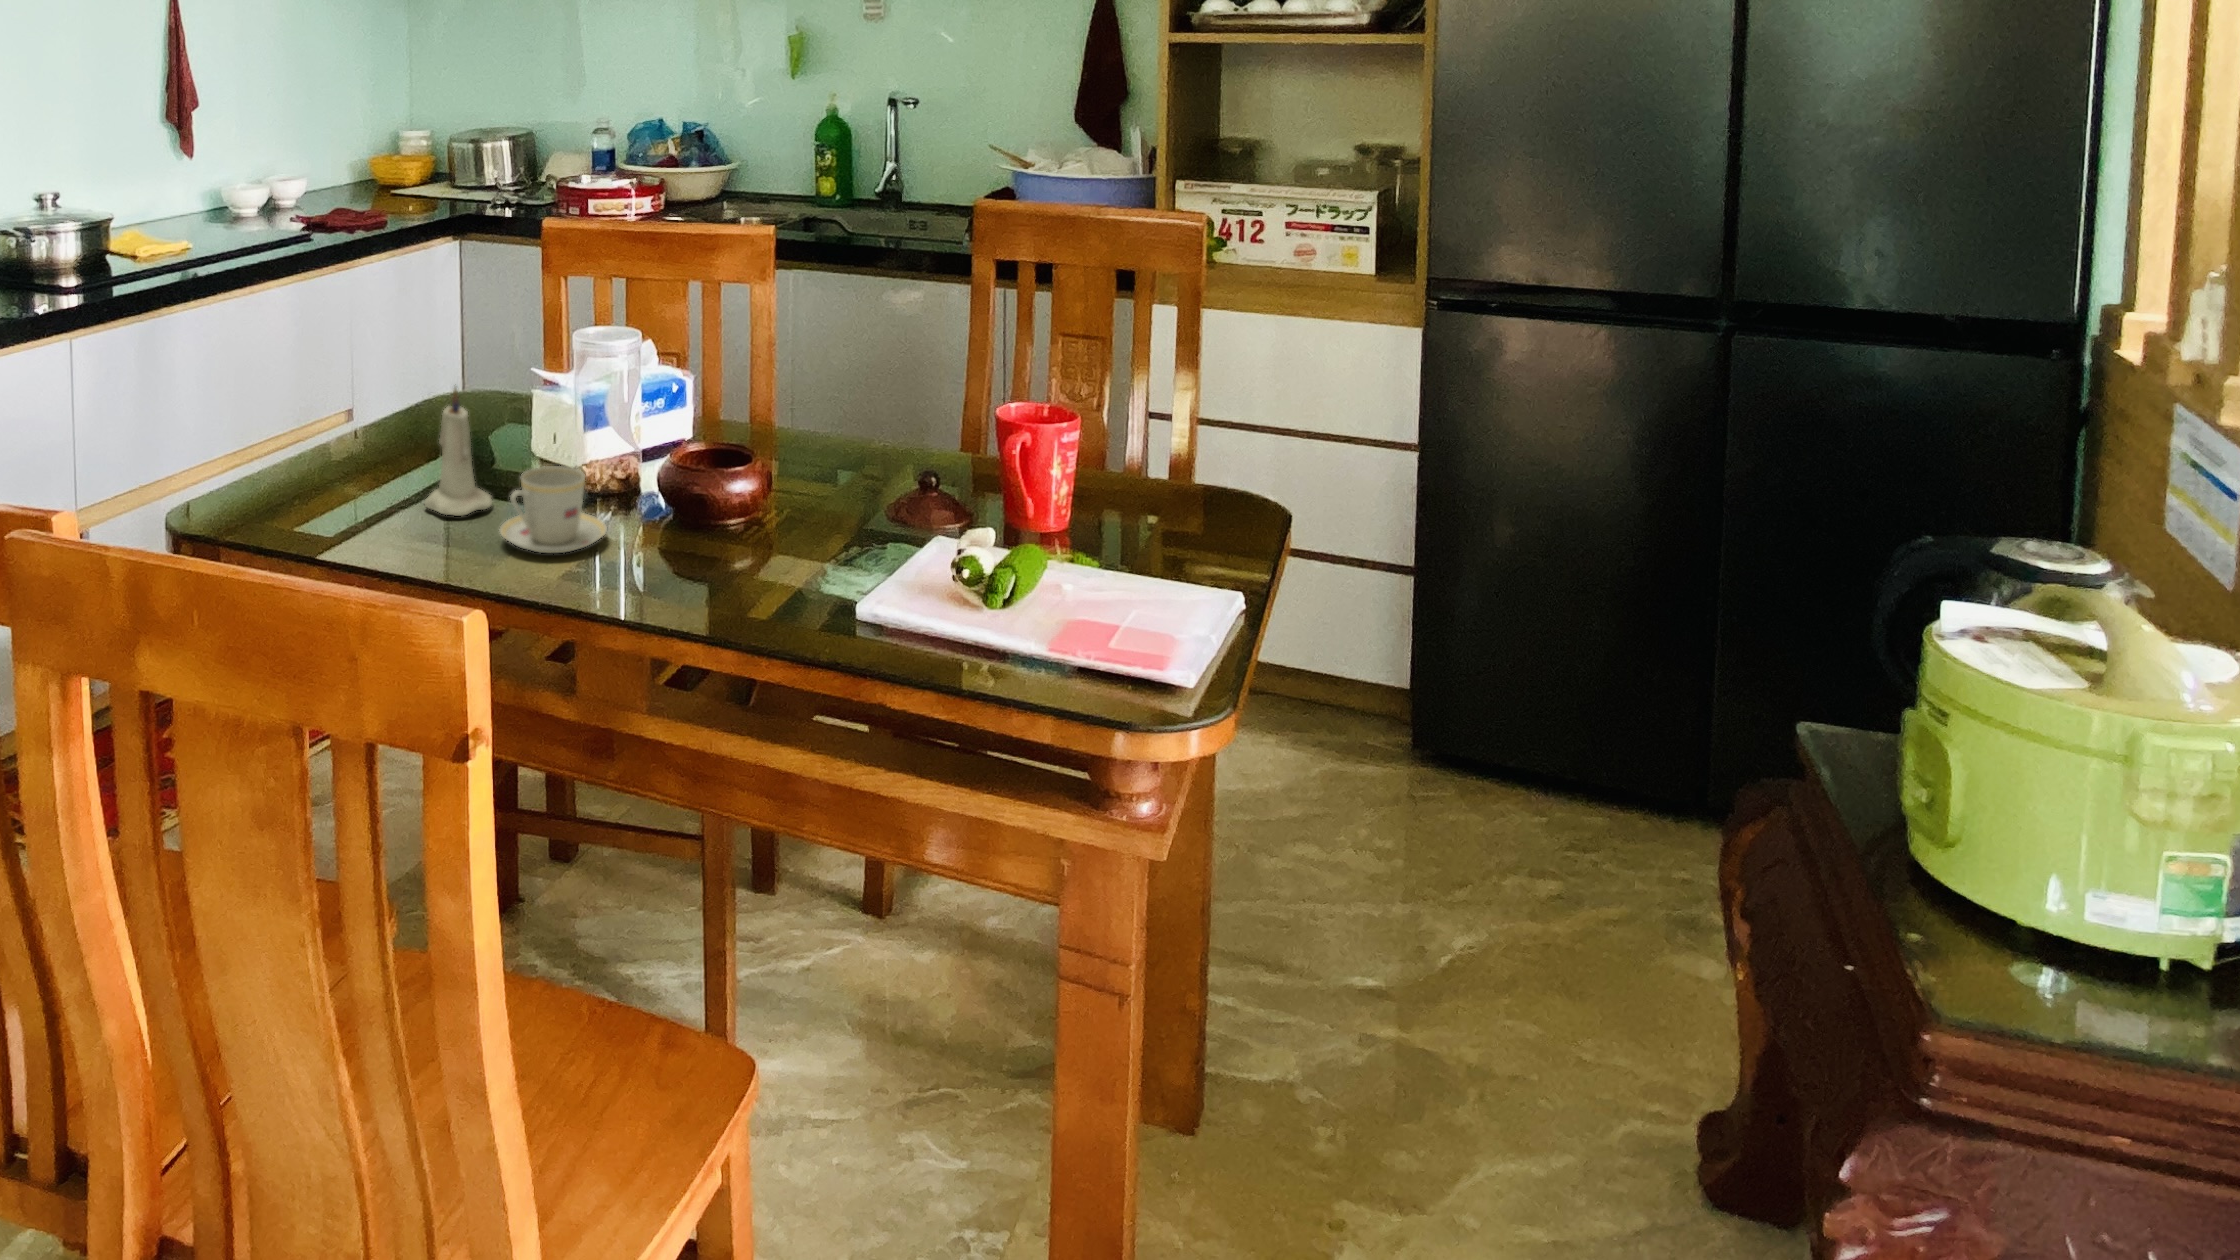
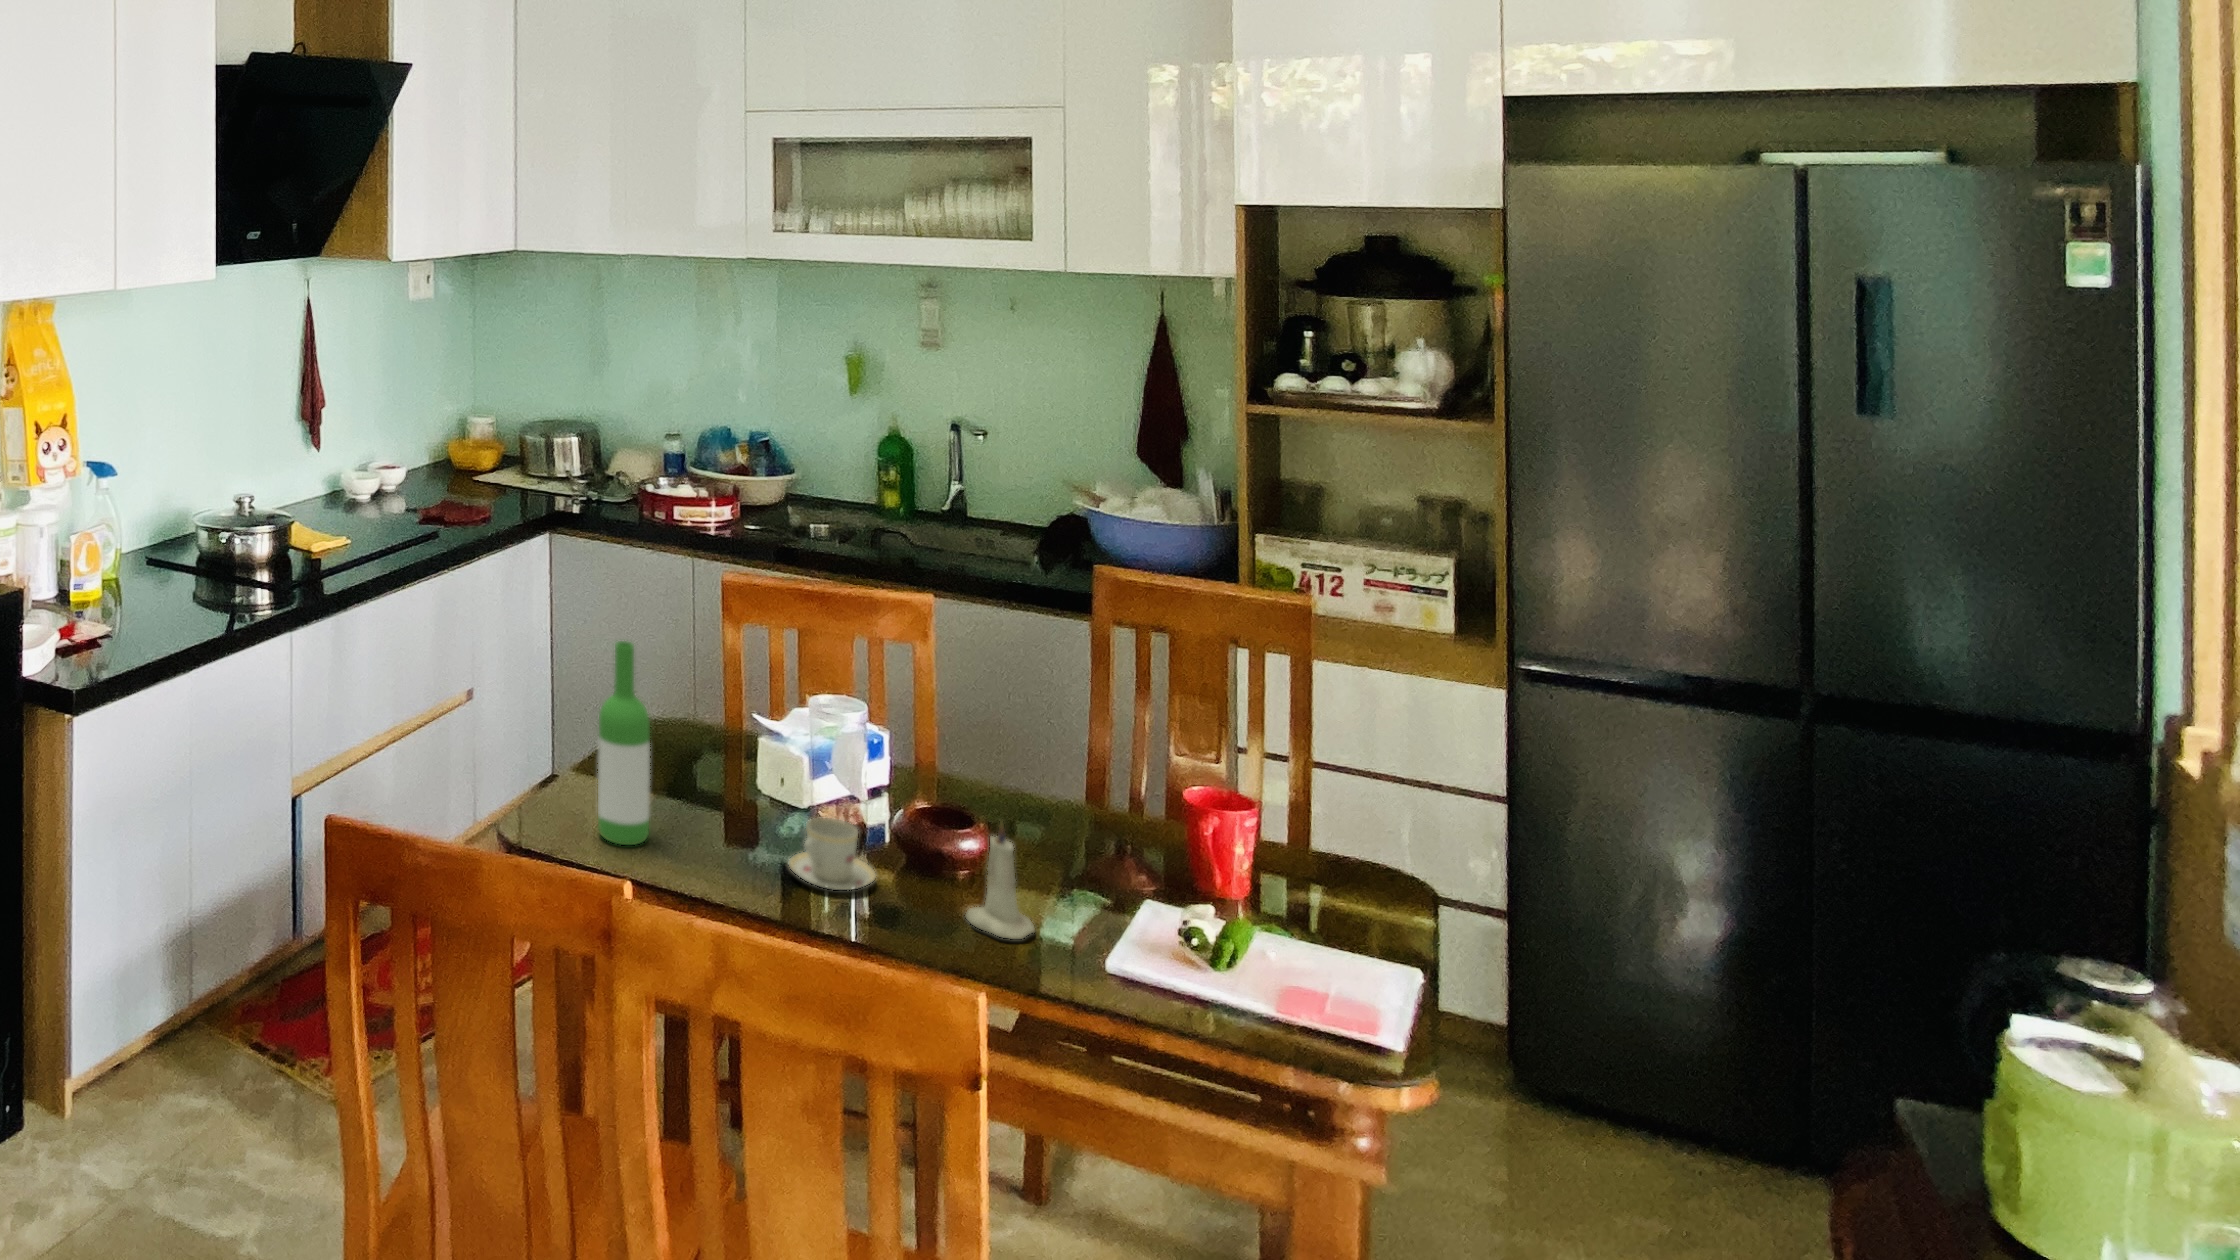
wine bottle: none [281,260,350,519] -> present [598,641,650,845]
candle: present [424,388,492,516] -> present [966,823,1034,939]

